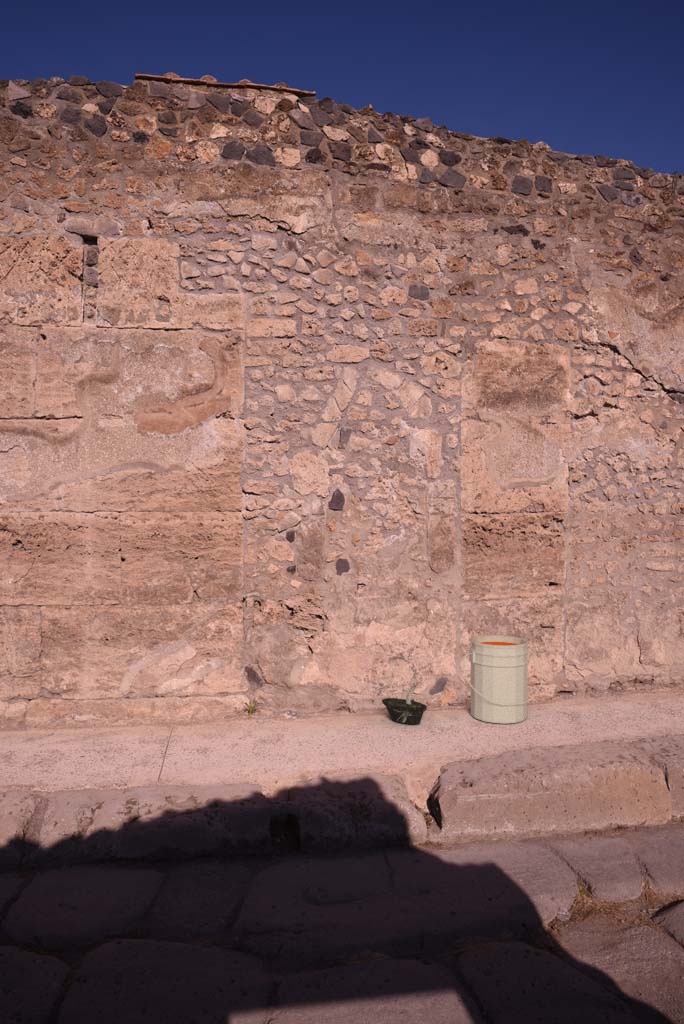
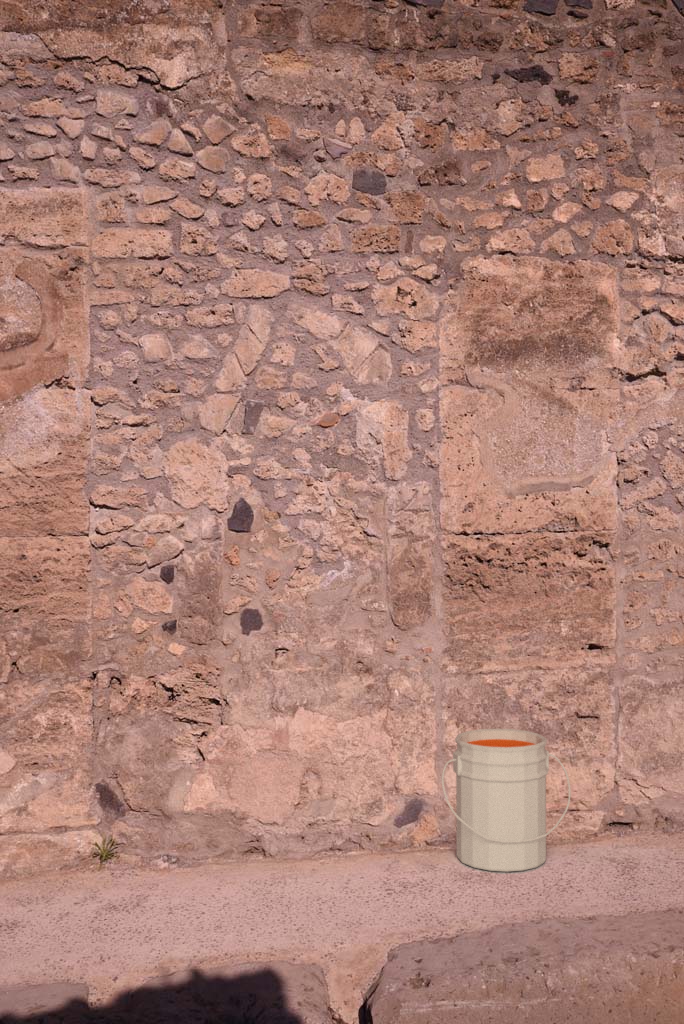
potted plant: present [352,634,433,725] -> none [259,725,396,874]

